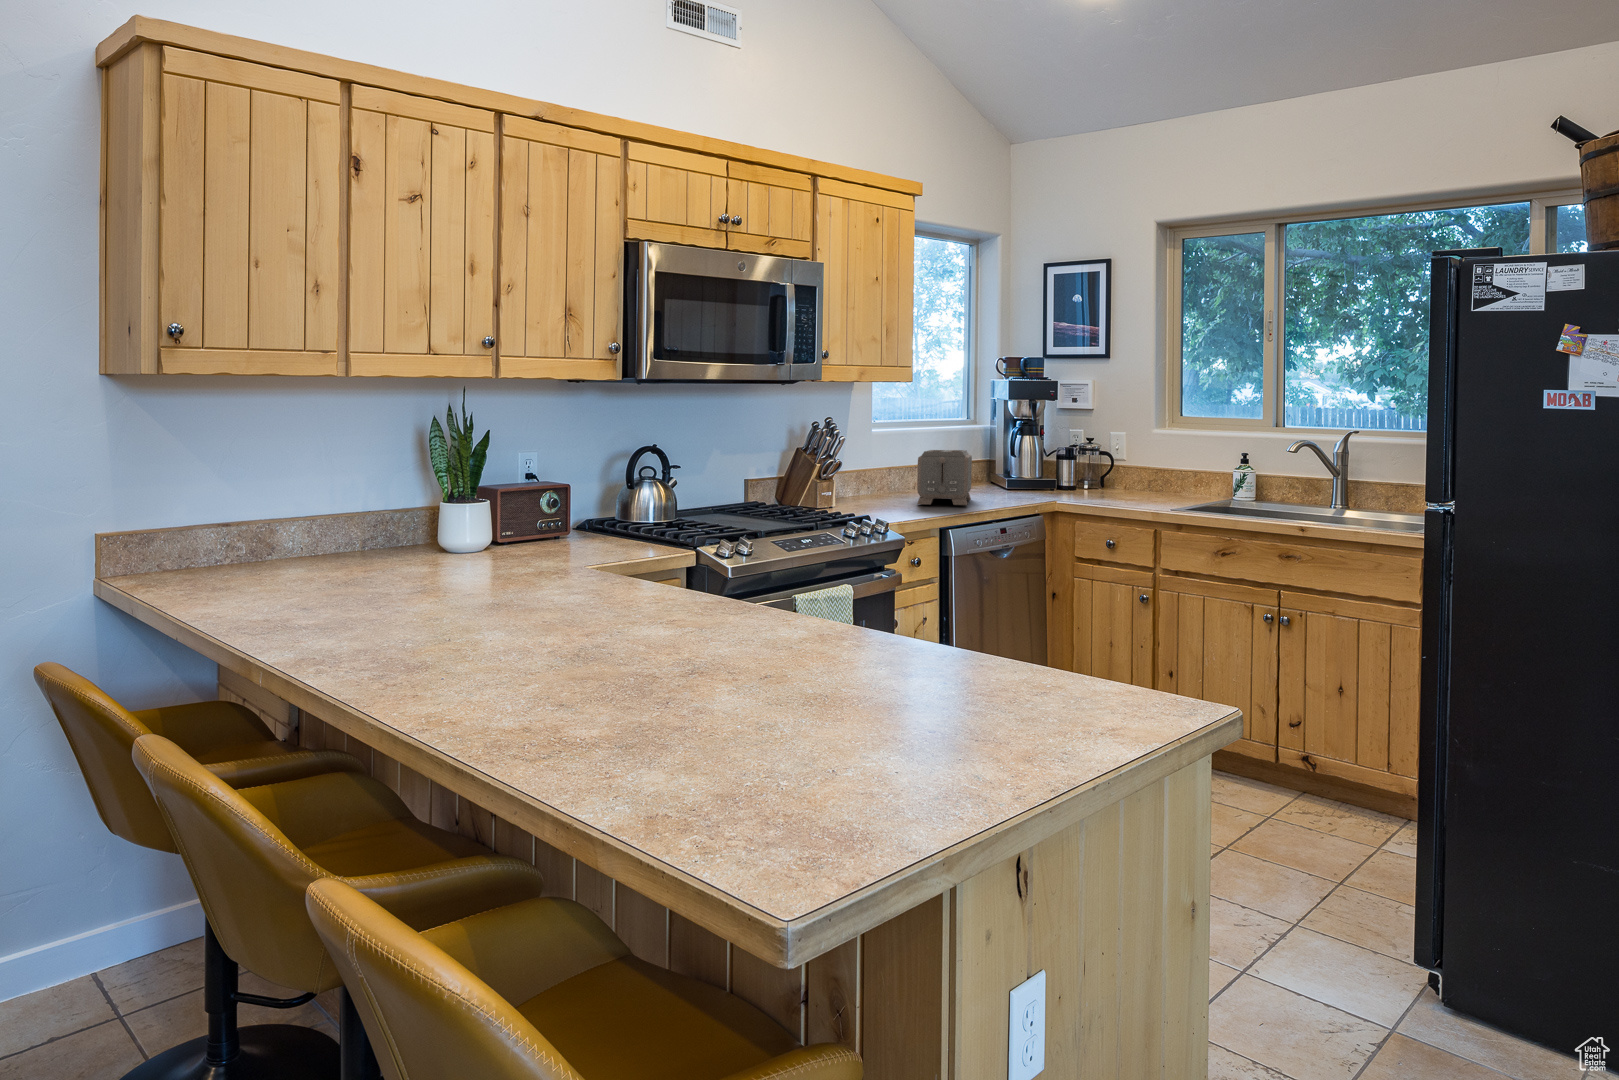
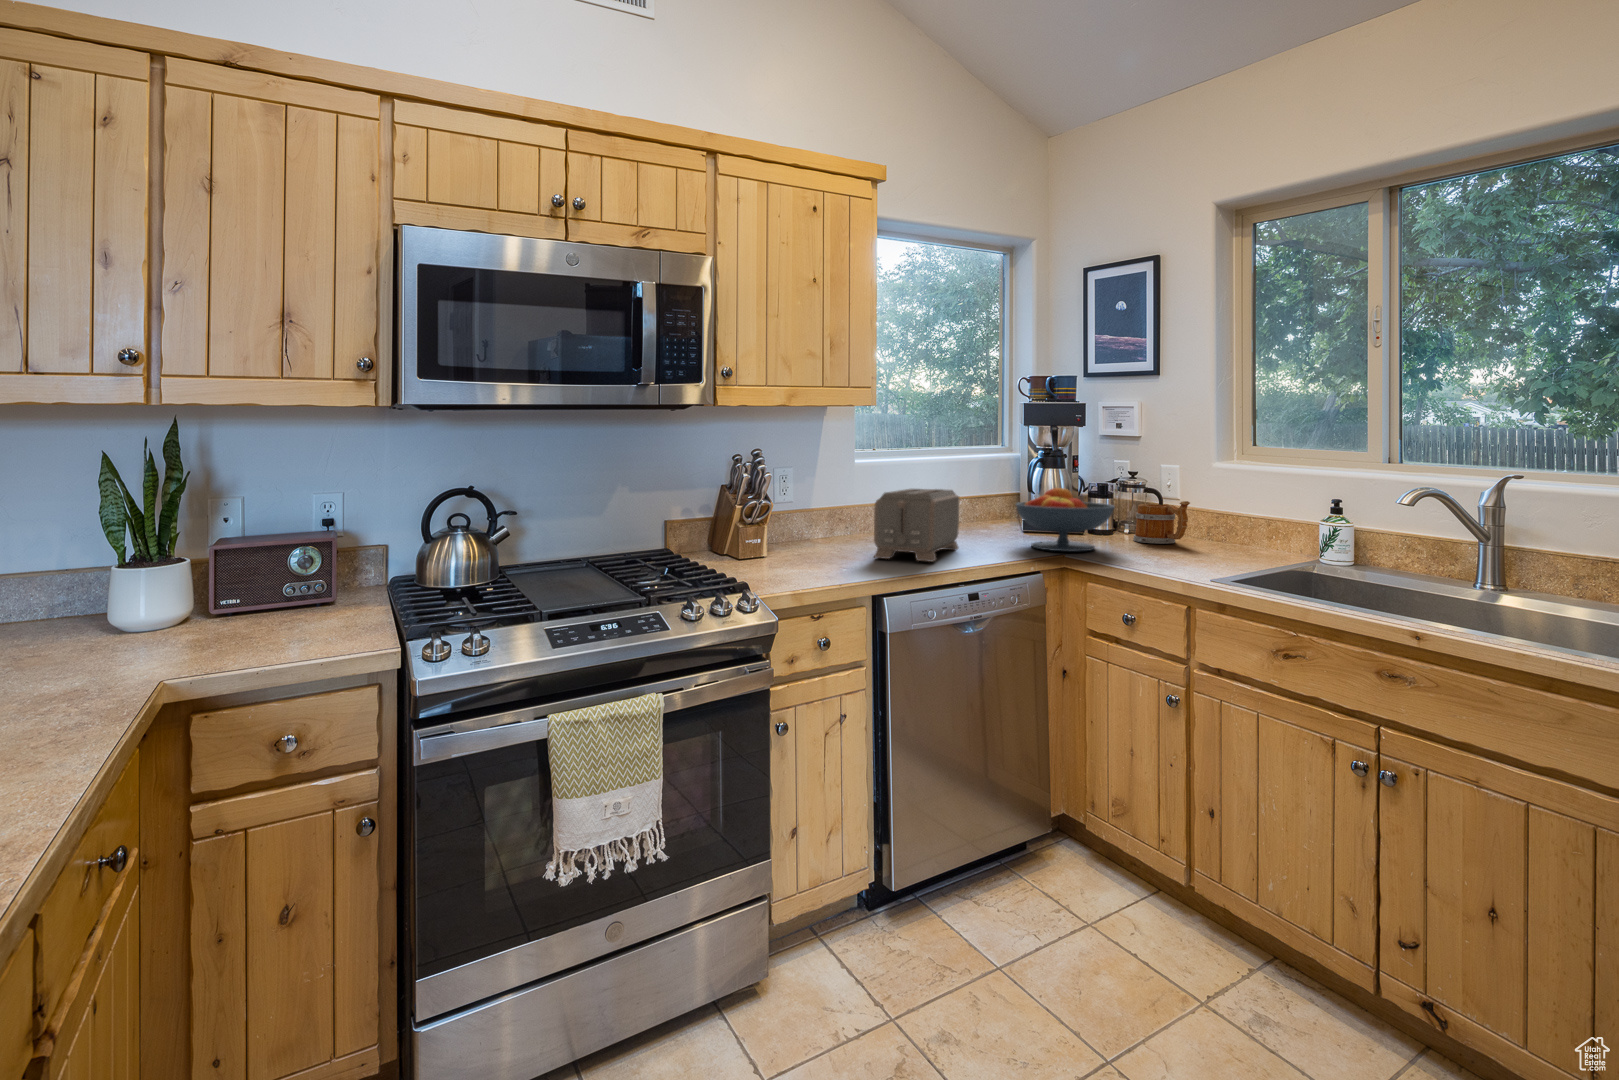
fruit bowl: none [1011,448,1089,498] -> present [1016,488,1115,552]
mug: none [1096,458,1140,493] -> present [1133,501,1190,543]

